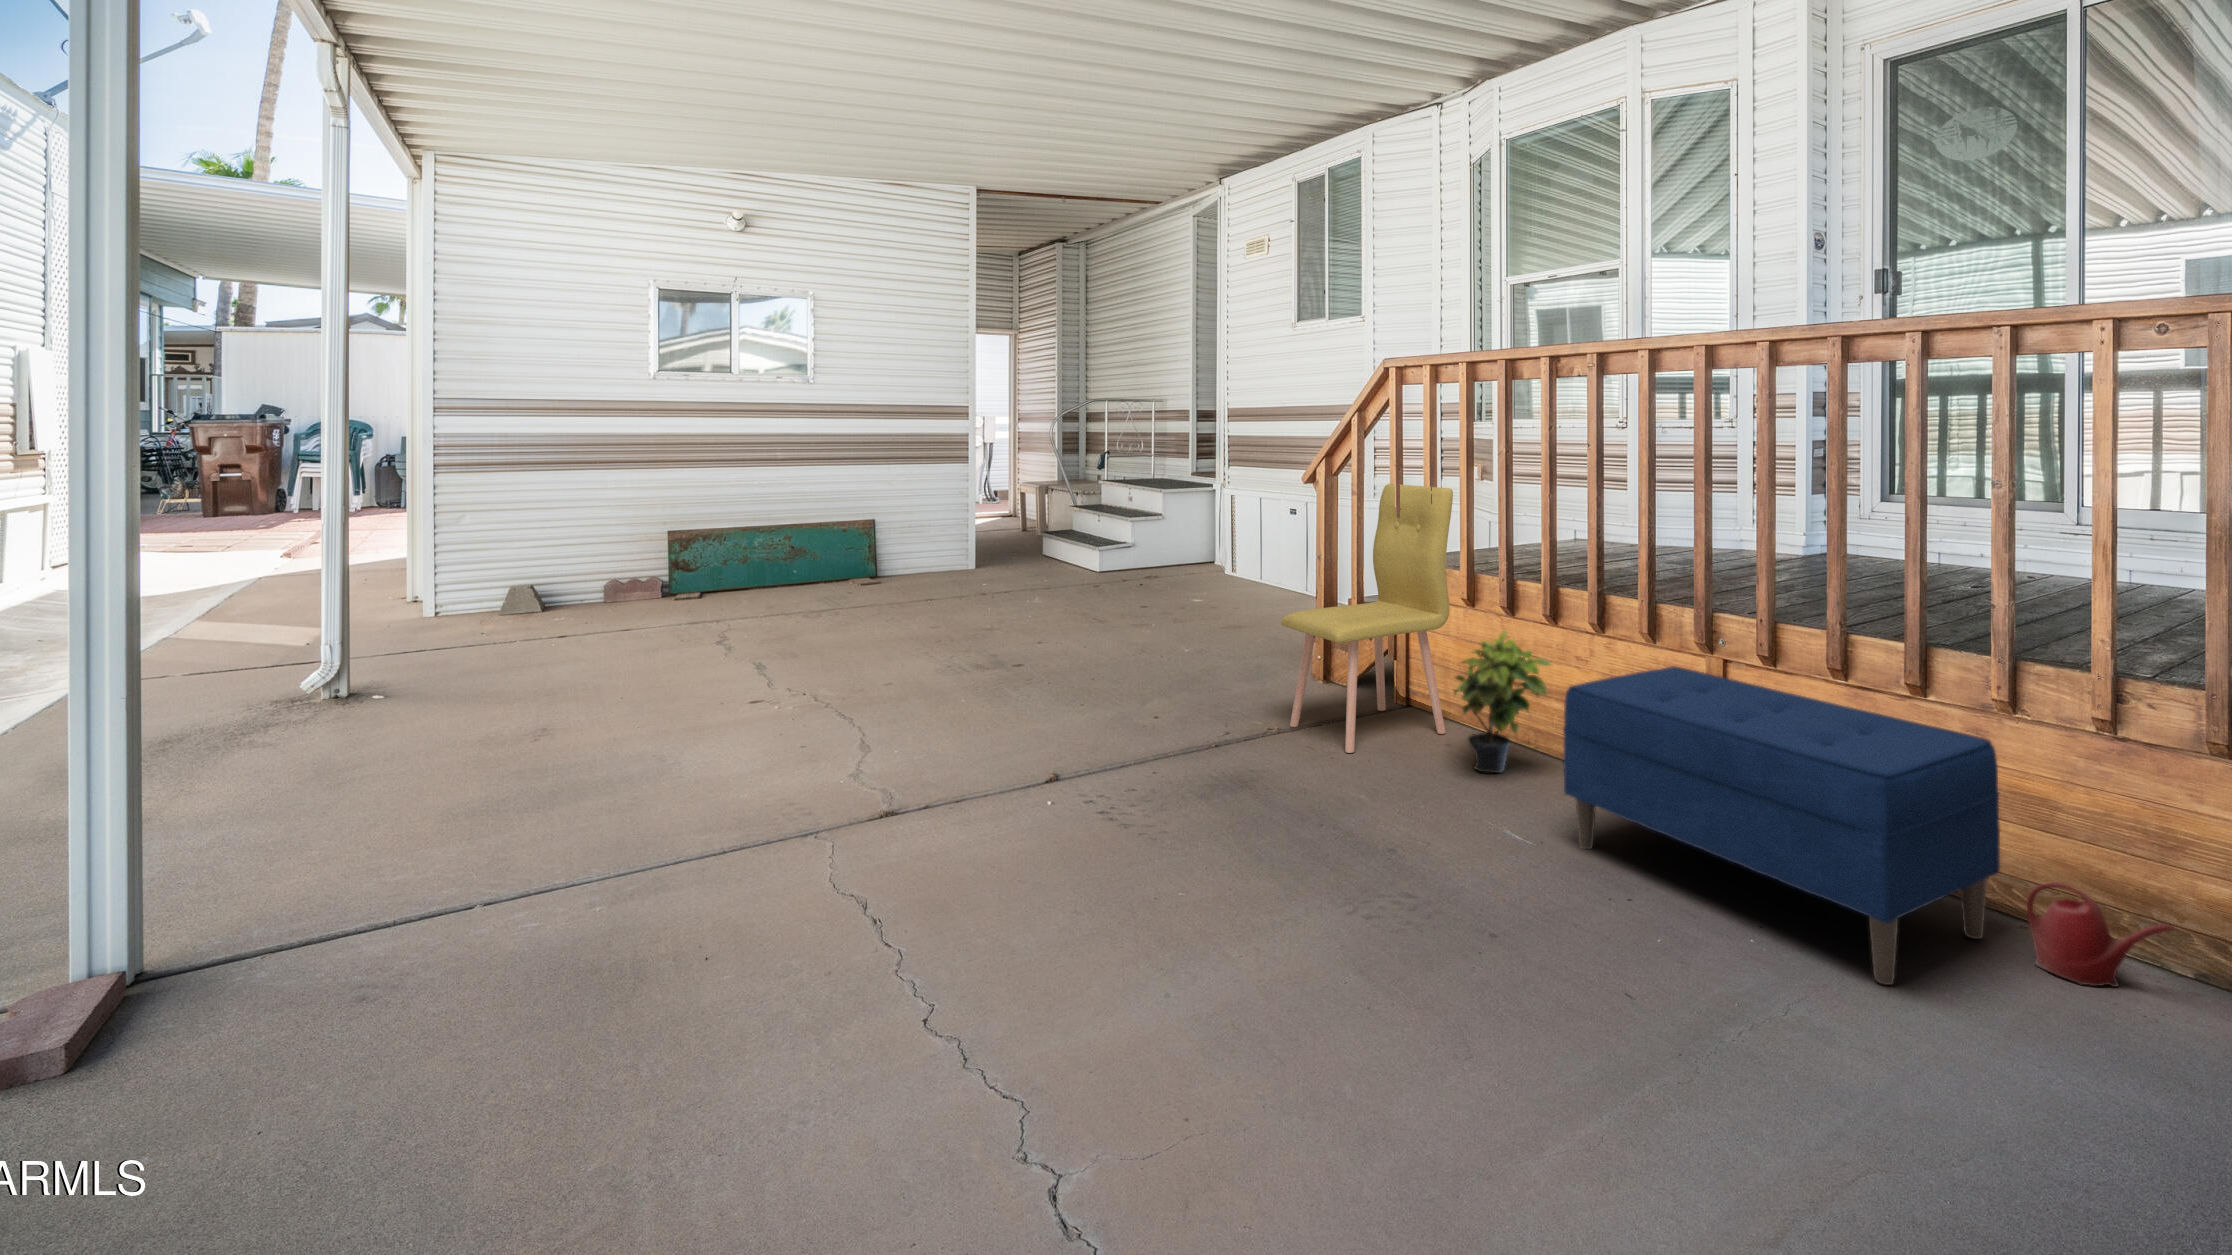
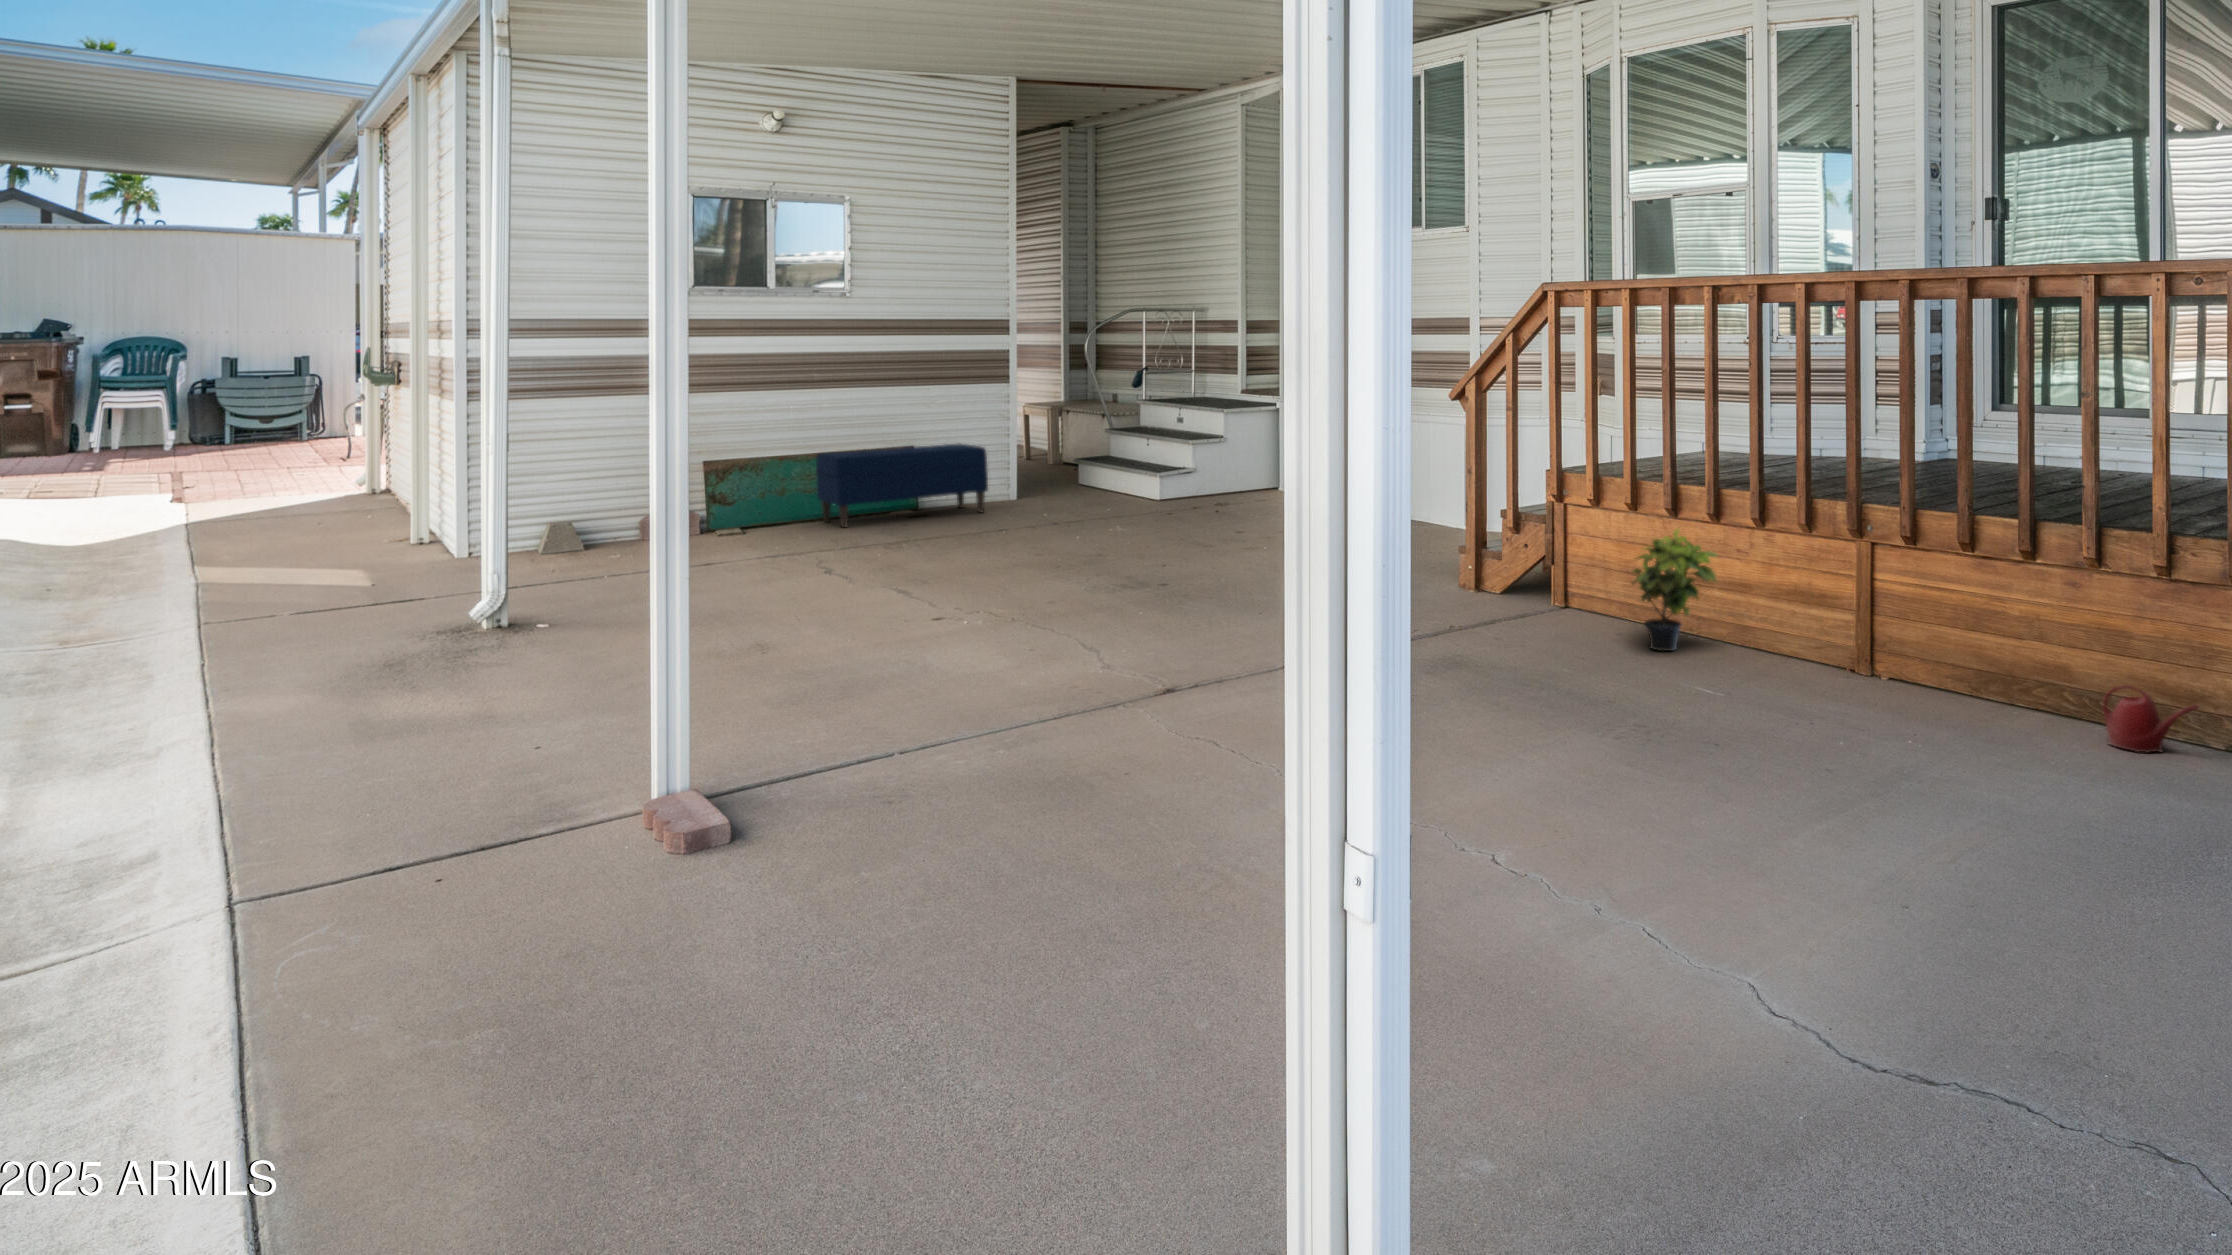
chair: present [1281,484,1453,753] -> none [1459,401,1617,642]
bench: present [1563,666,2000,985] -> present [816,444,988,527]

